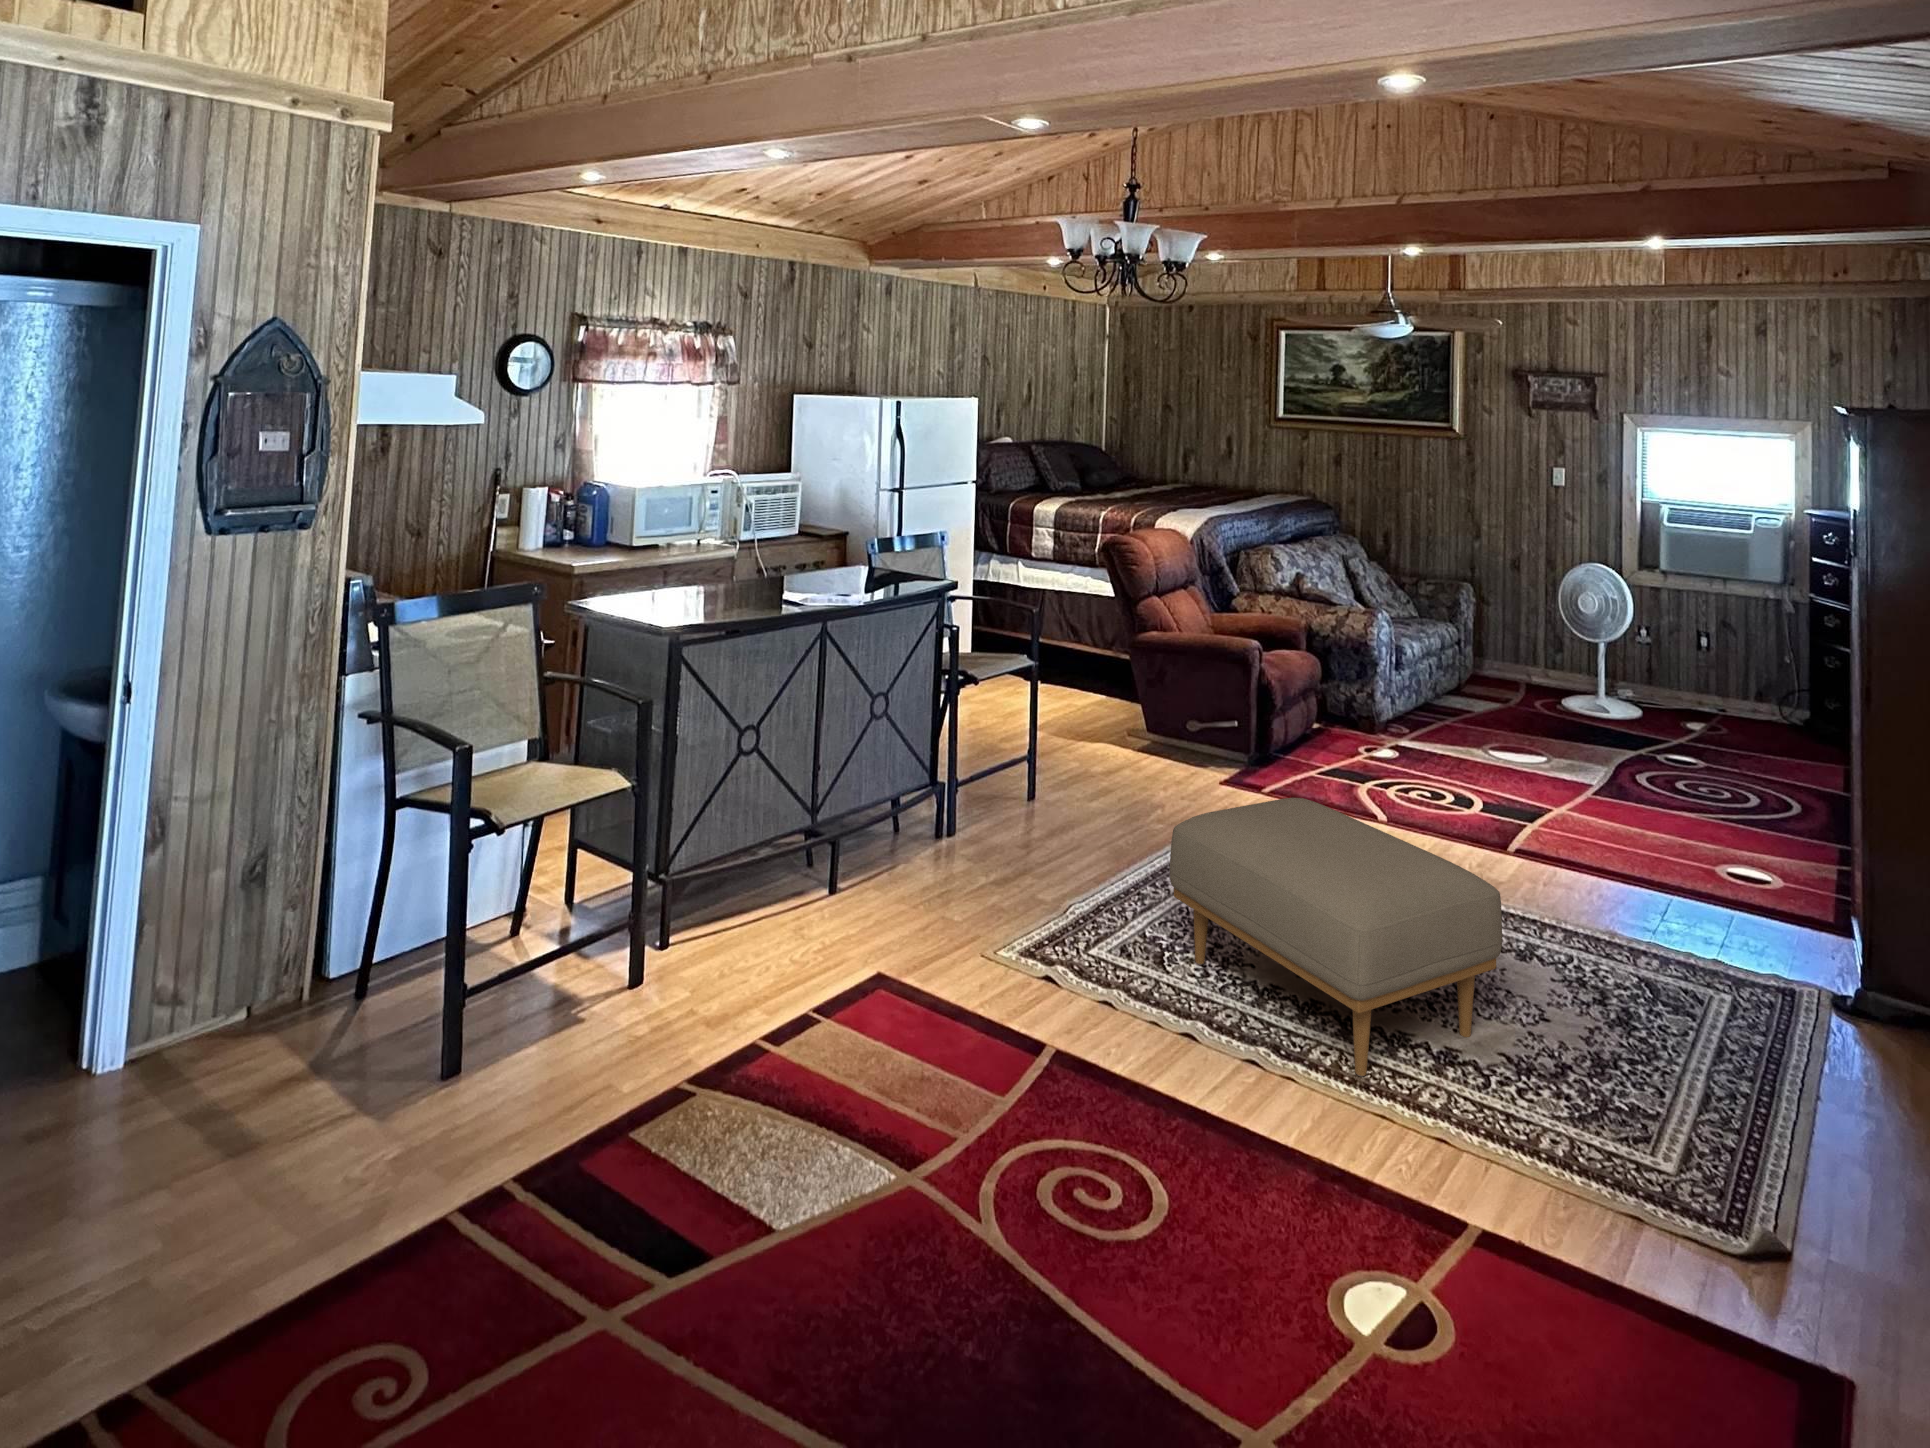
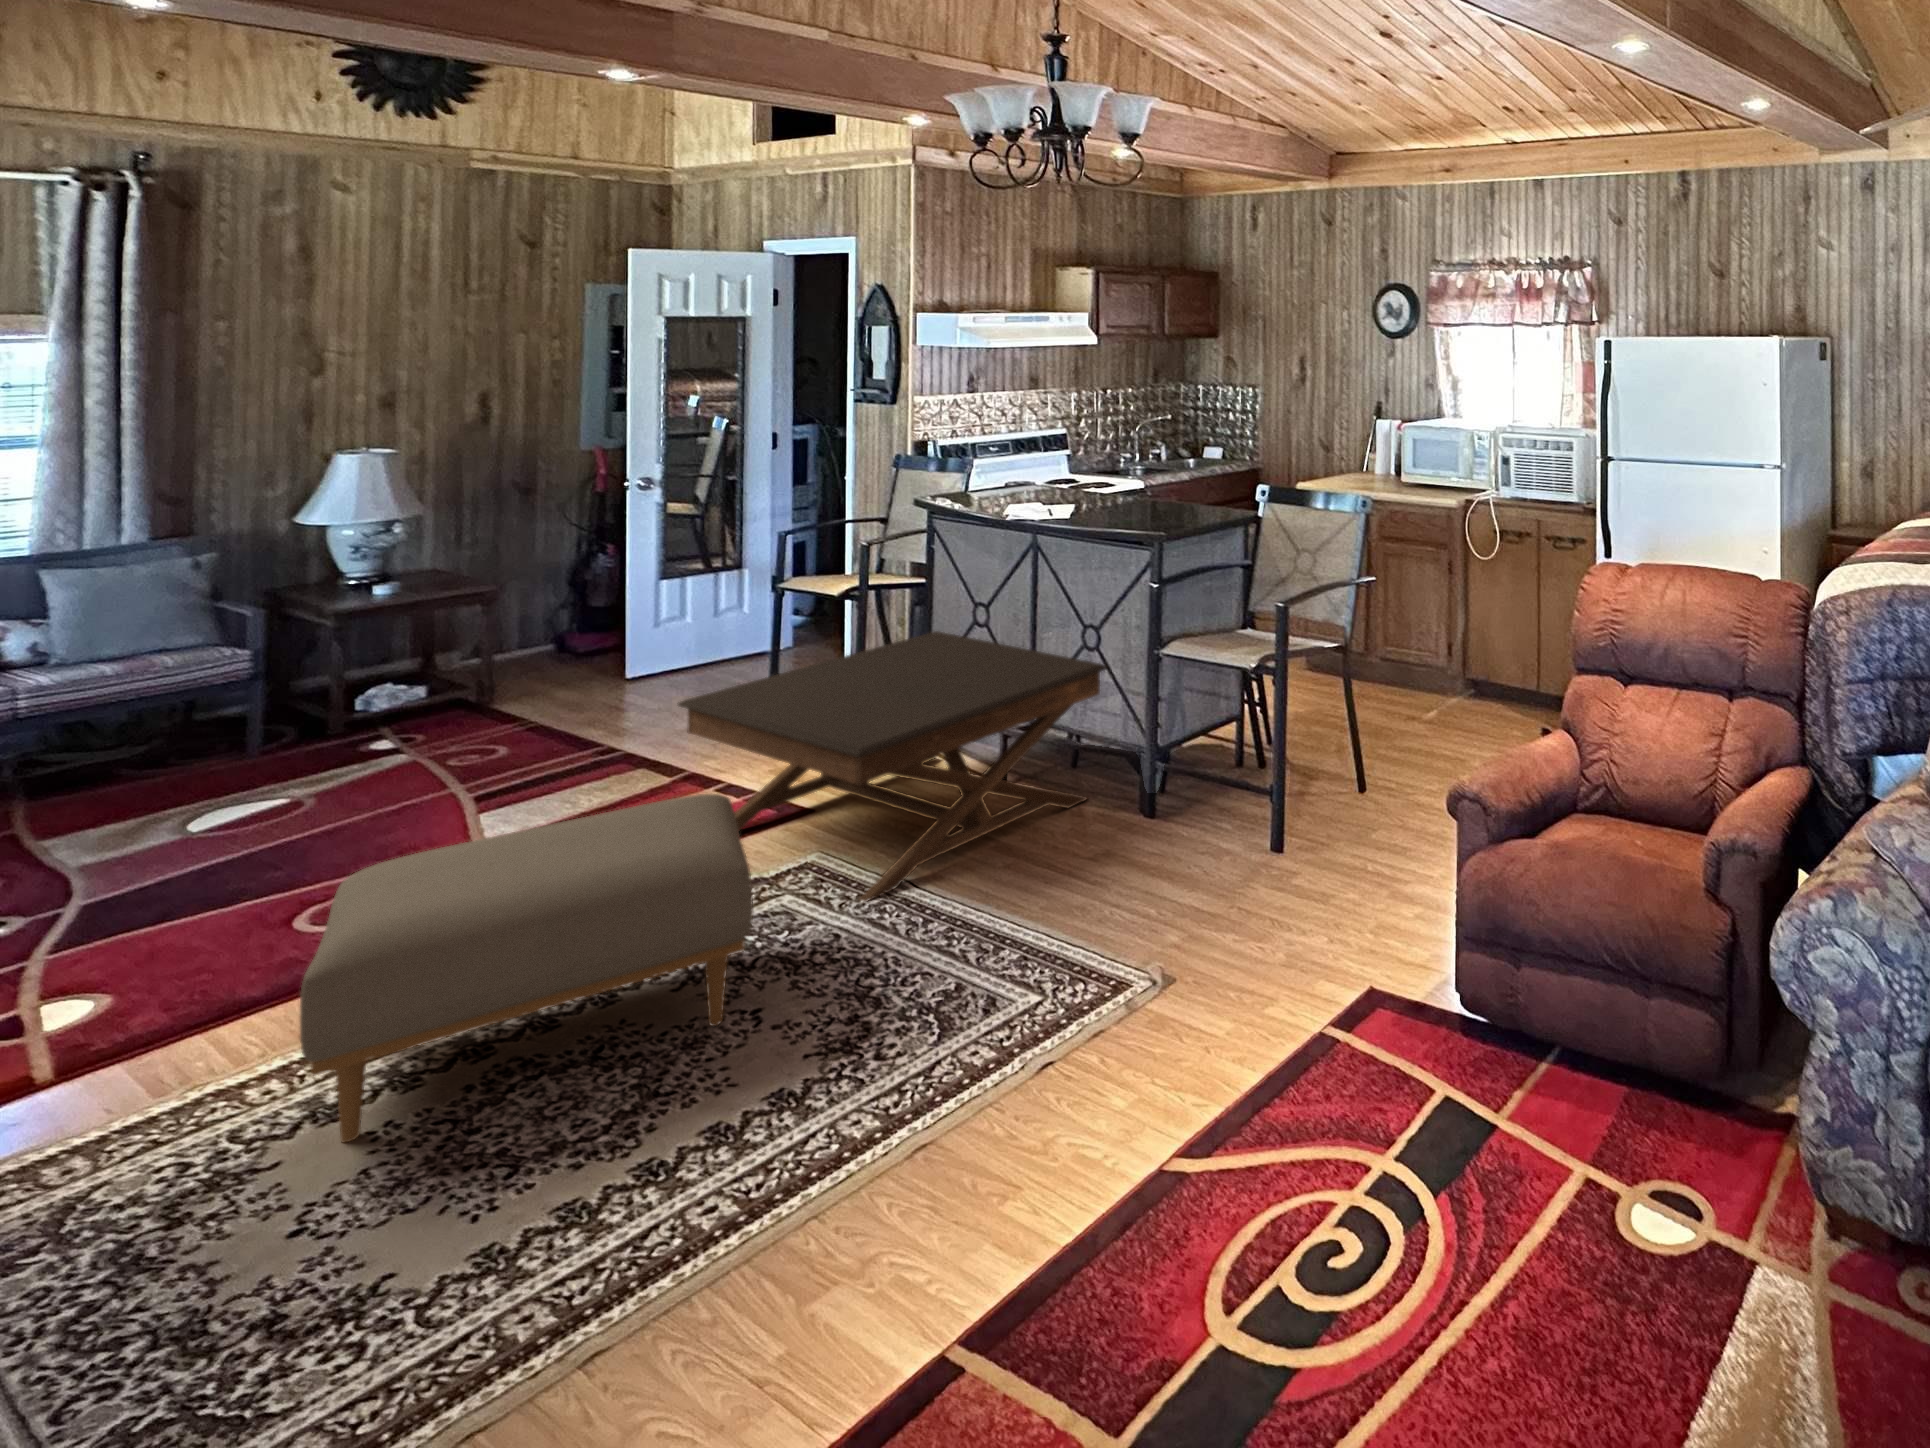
coffee table: none [721,715,1132,1030] -> present [678,631,1108,902]

